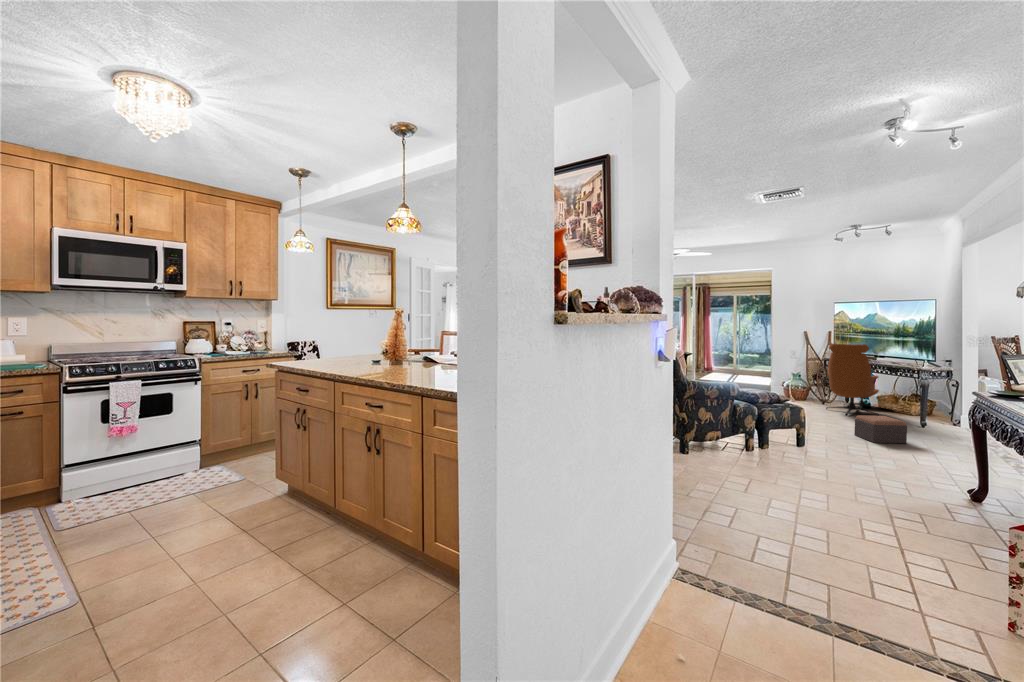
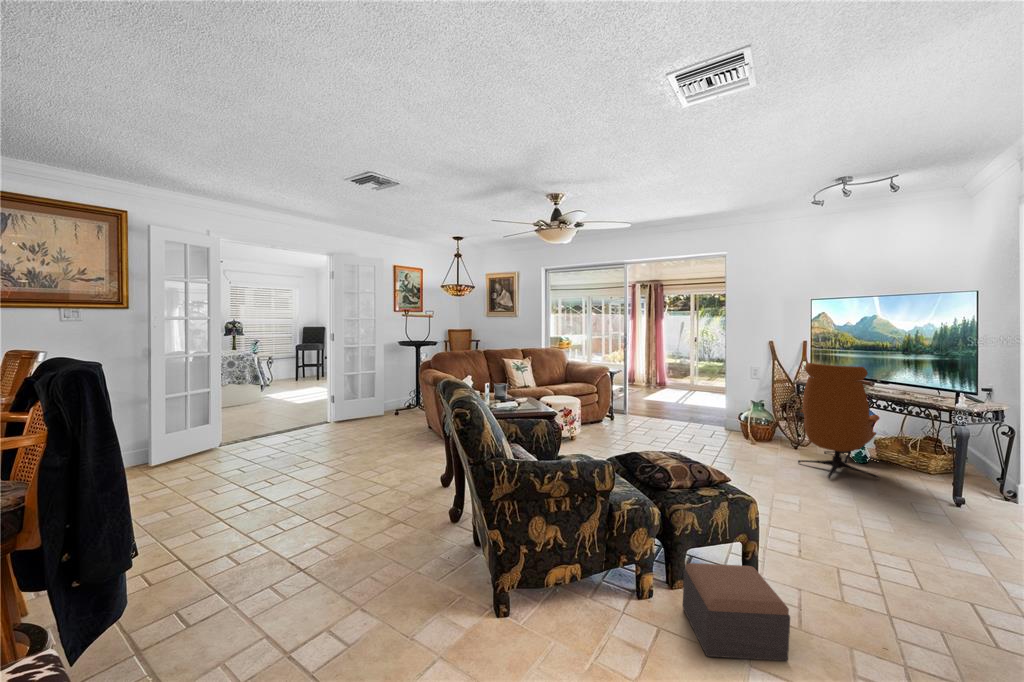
footstool: present [854,415,907,444] -> present [683,563,790,661]

